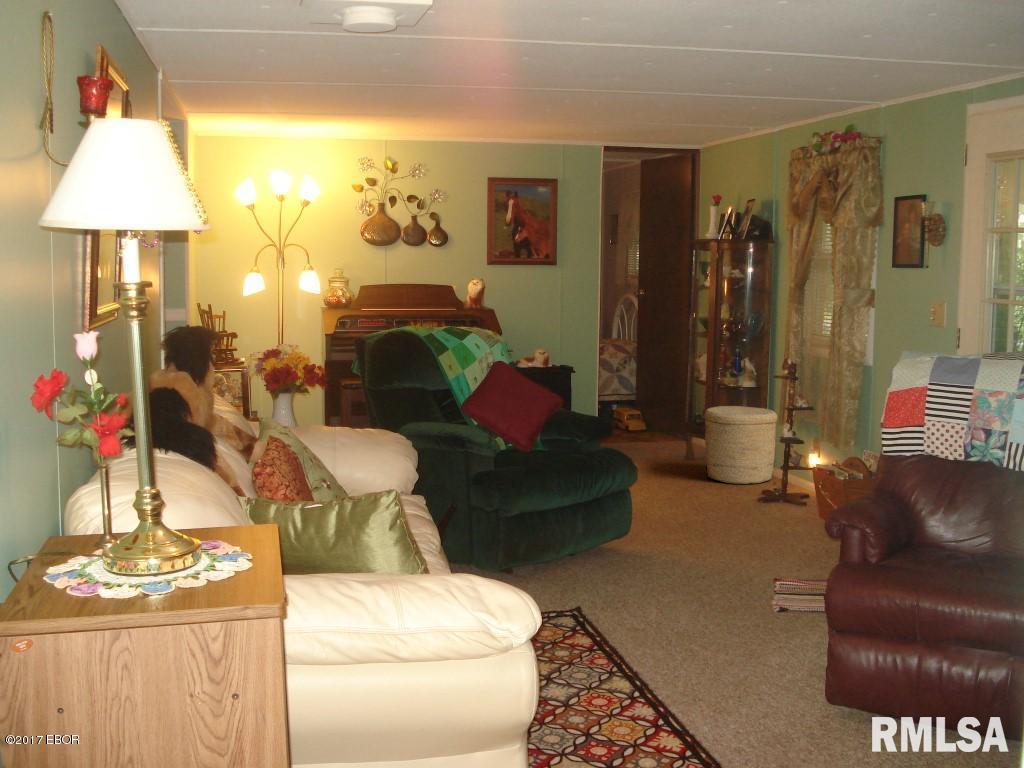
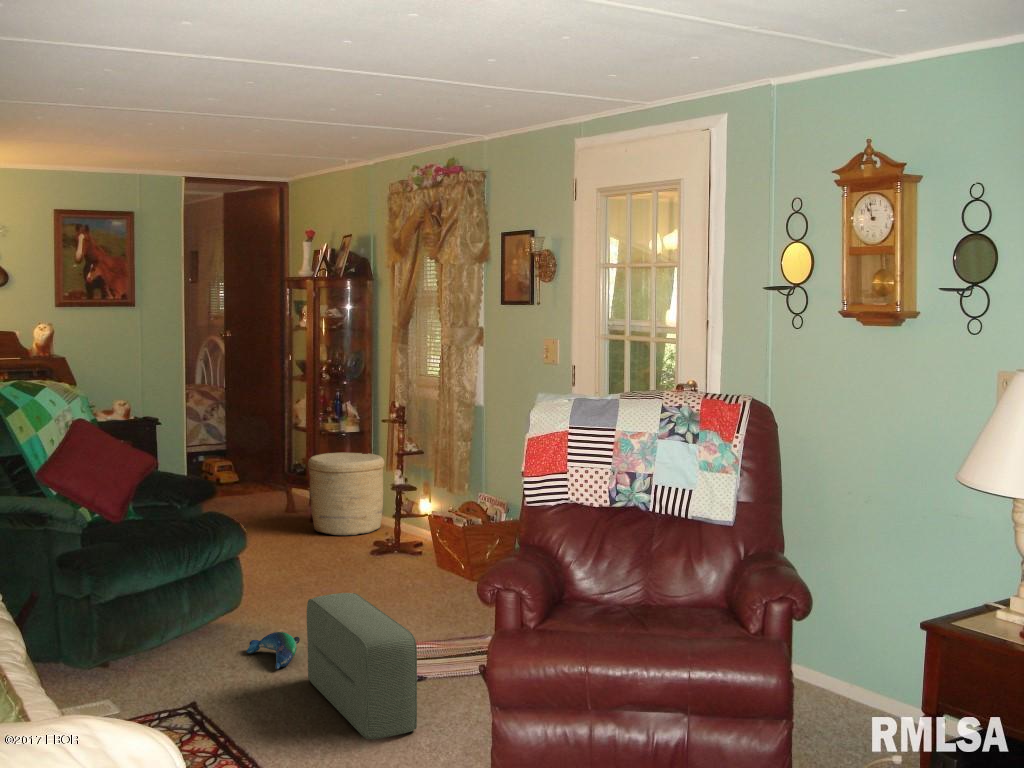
pouf: none [688,521,777,639] -> present [307,593,417,739]
plush toy: none [638,553,683,582] -> present [246,632,300,669]

